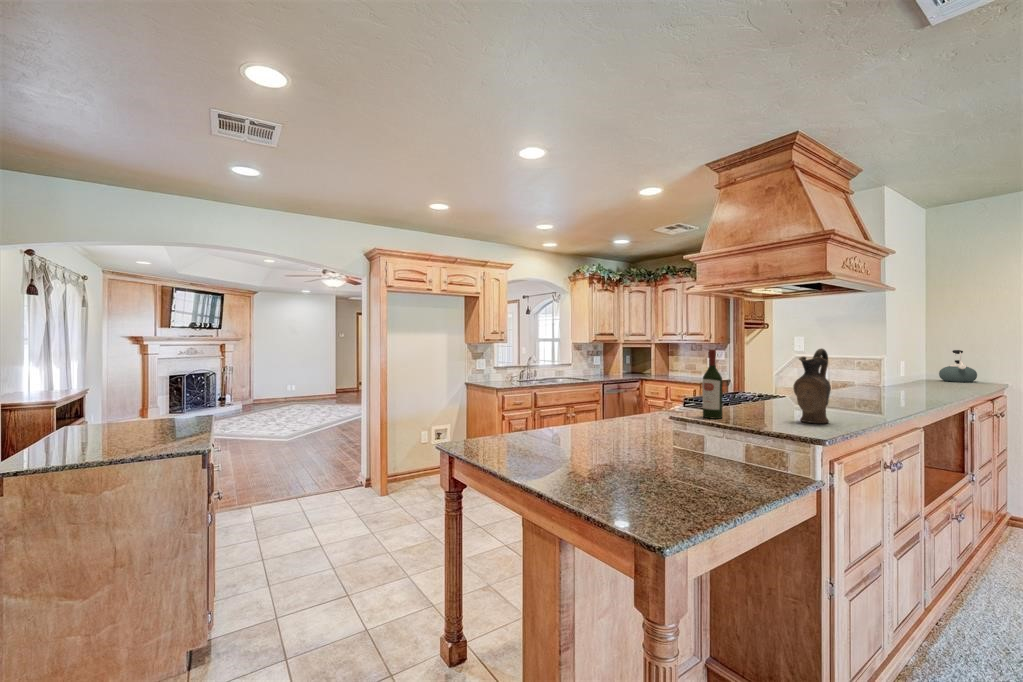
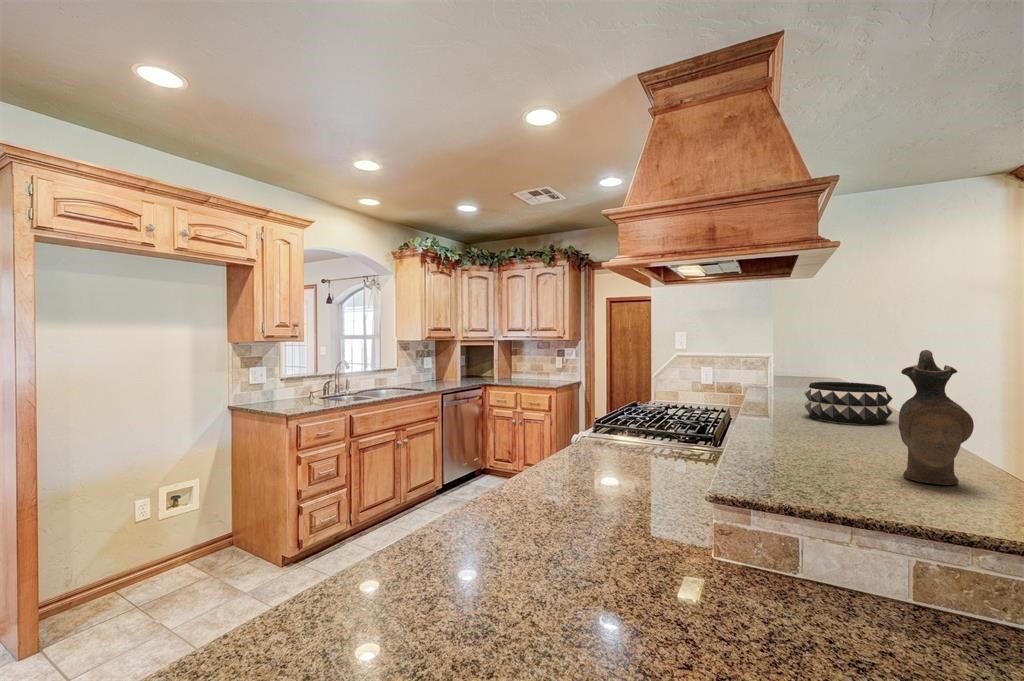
wine bottle: present [703,349,723,419] -> none [750,354,791,490]
kettle: present [939,350,977,382] -> none [792,346,824,379]
decorative bowl: none [837,375,907,406] -> present [805,382,893,424]

